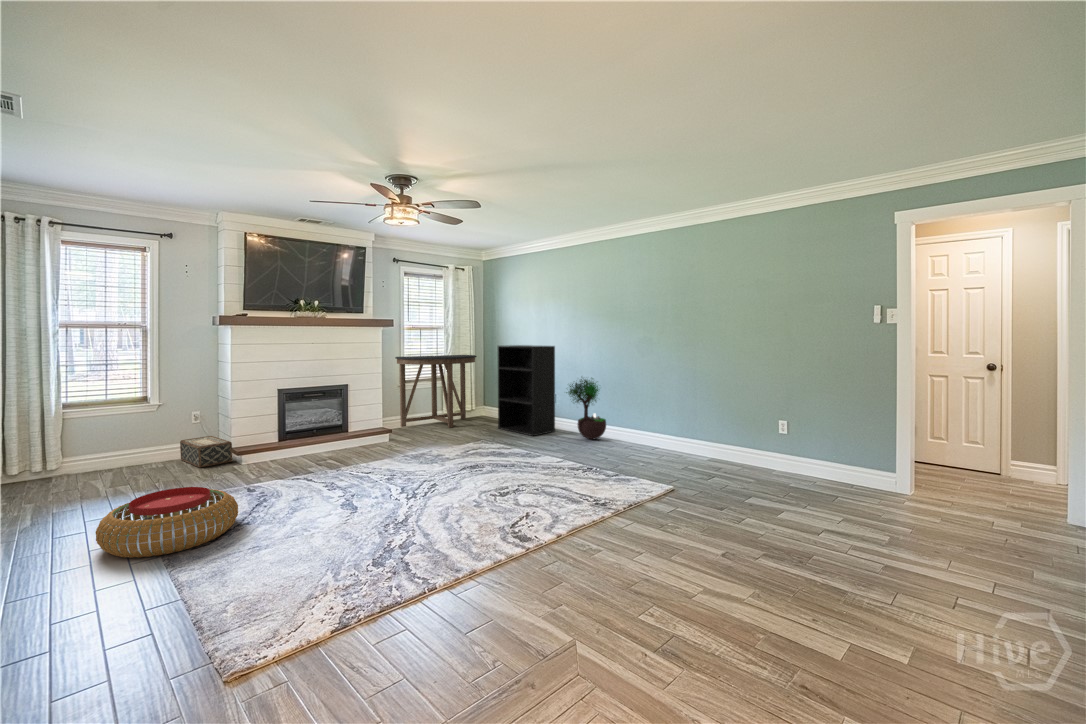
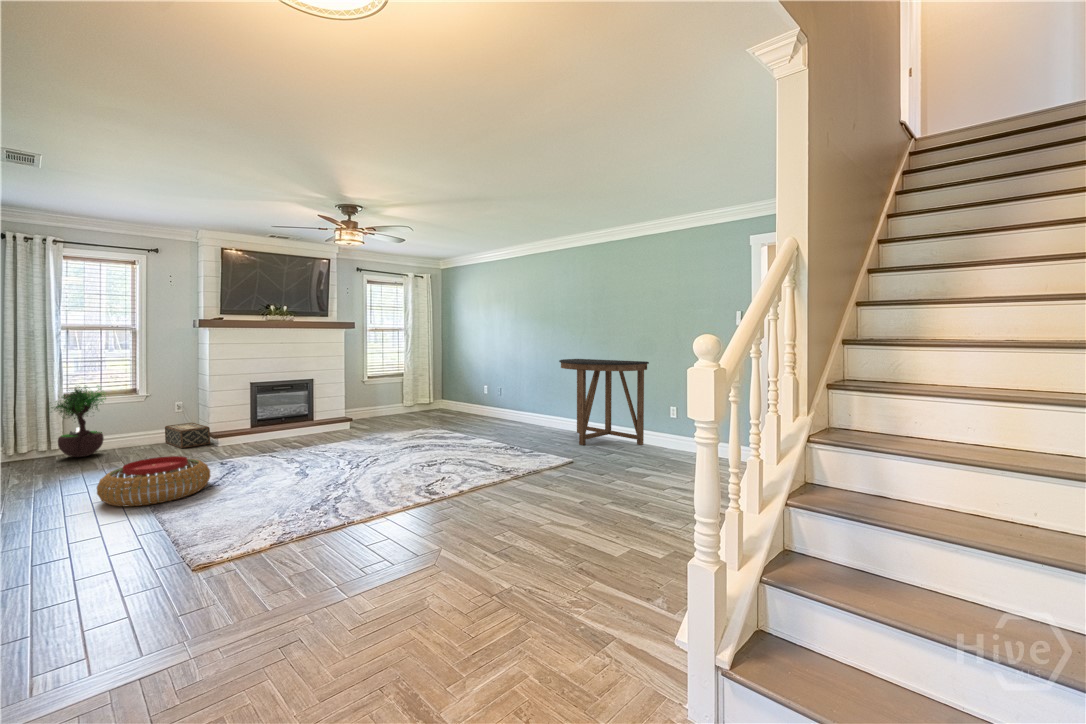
bookshelf: present [498,345,555,436] -> none [449,345,498,424]
console table: present [395,355,477,428] -> present [559,359,649,445]
potted tree: present [566,378,606,439] -> present [54,387,106,457]

